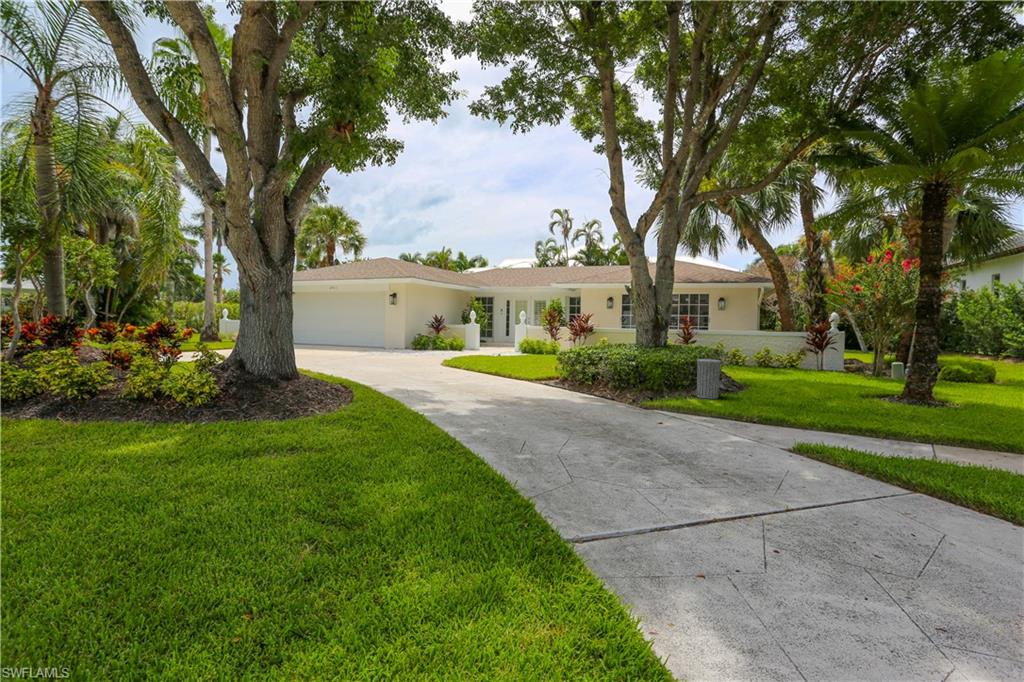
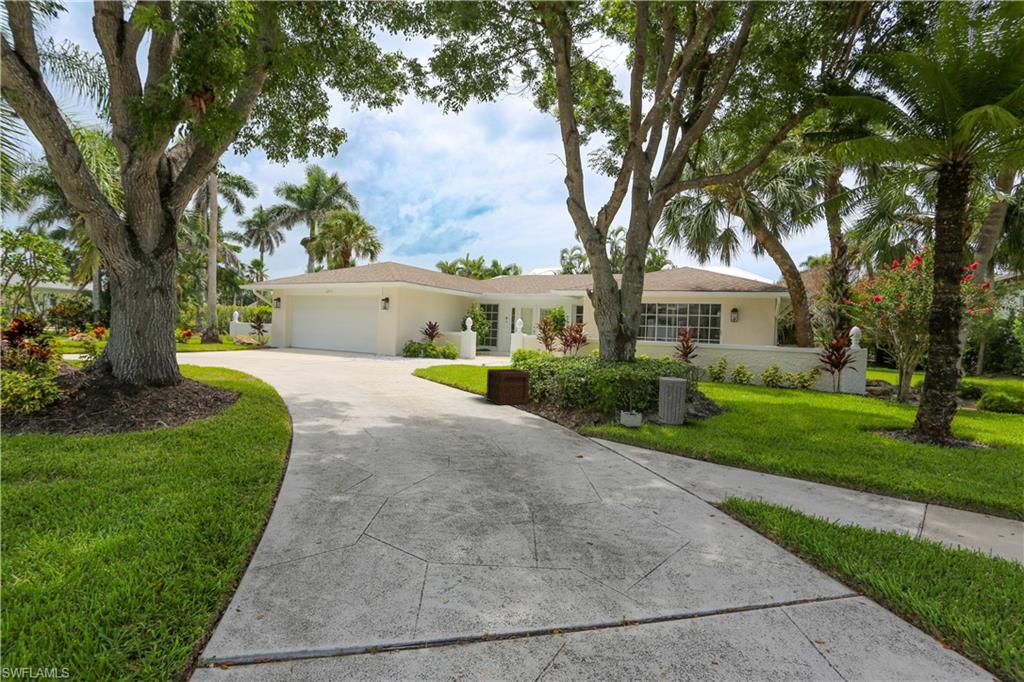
potted tree: none [667,355,689,401] -> present [619,373,643,426]
wooden crate: none [537,357,577,389] -> present [486,369,530,405]

